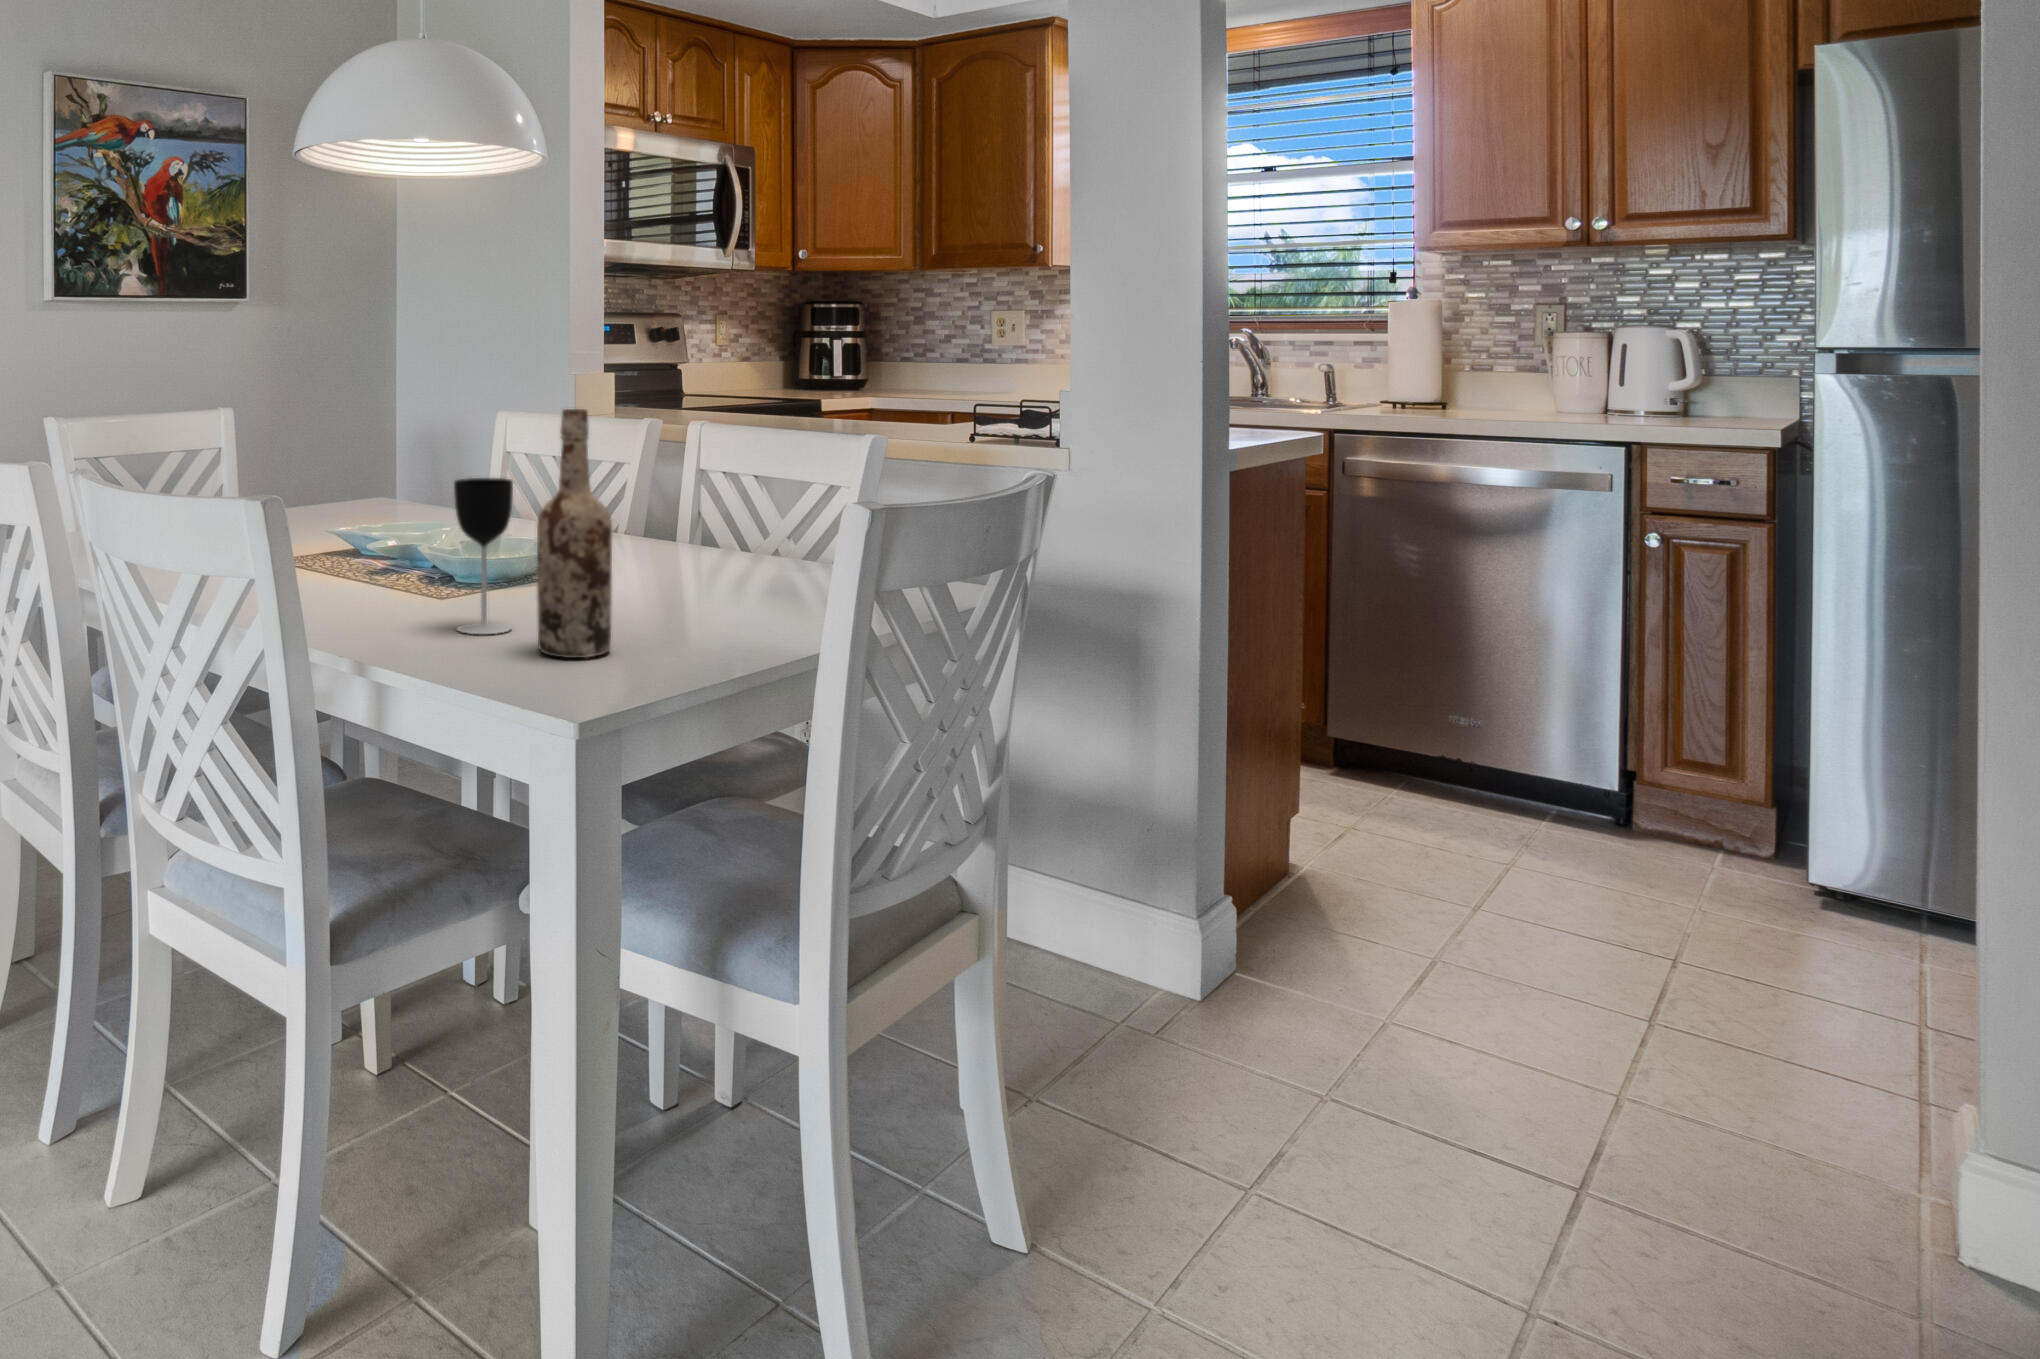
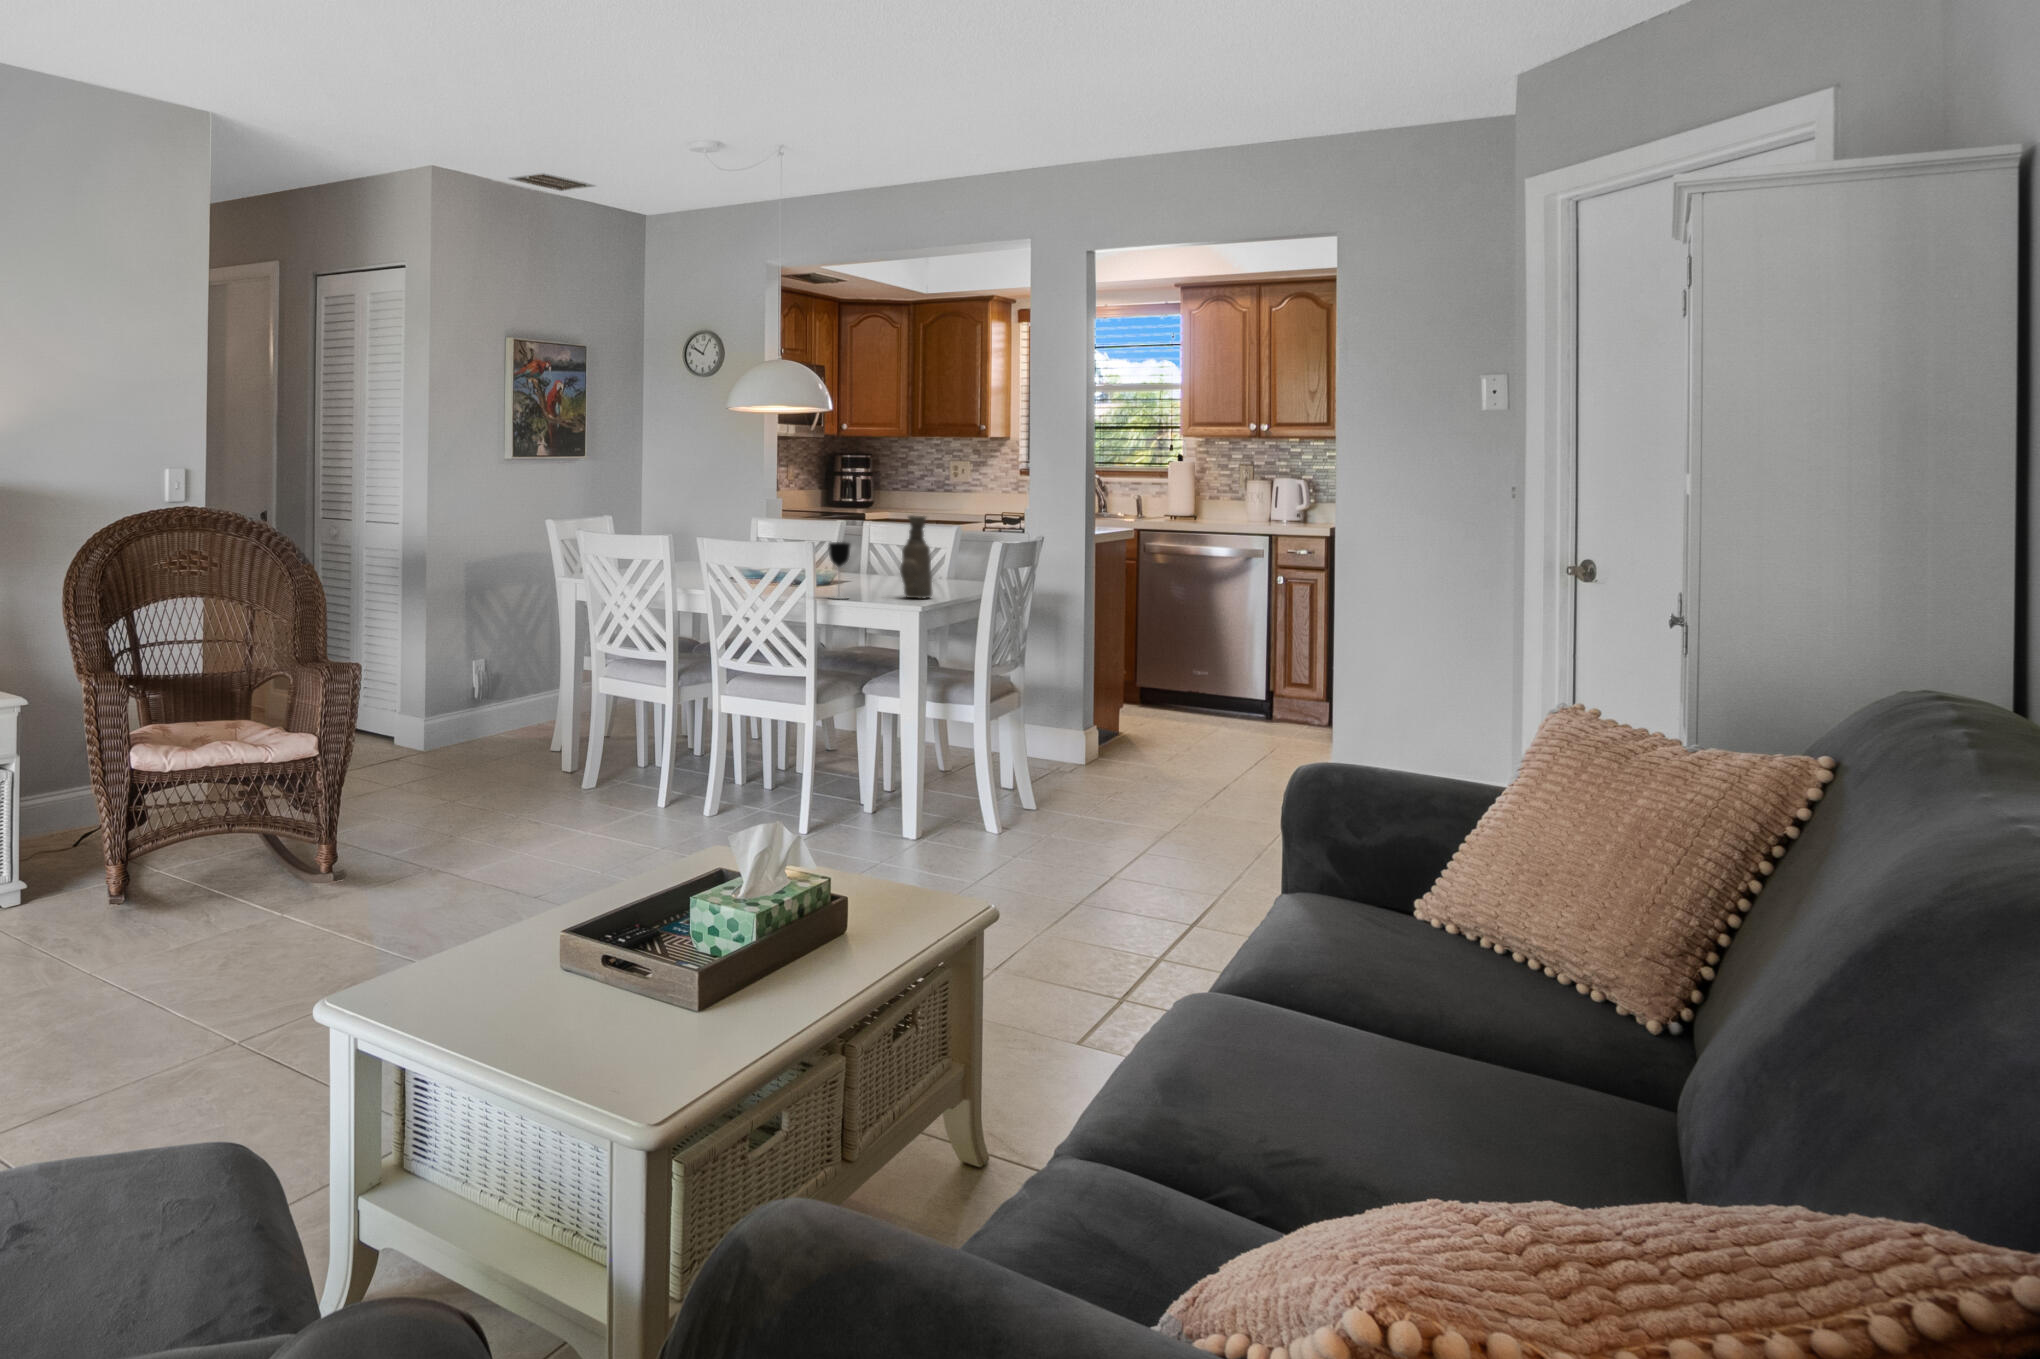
vase: none [650,406,742,634] -> present [900,516,932,599]
wine bottle: present [537,409,612,658] -> none [870,516,897,603]

